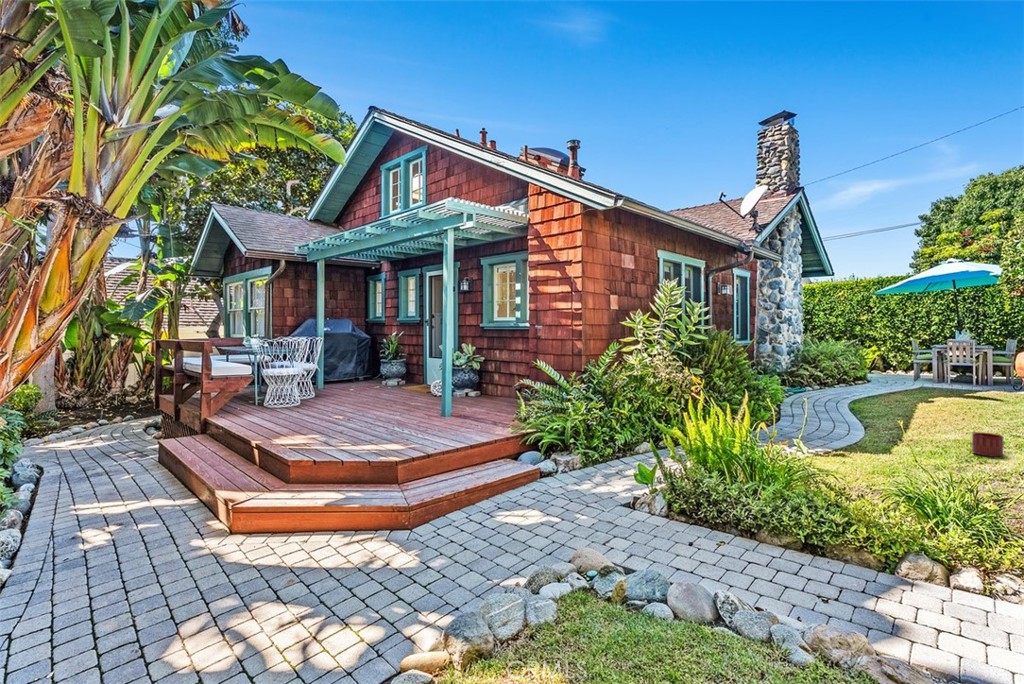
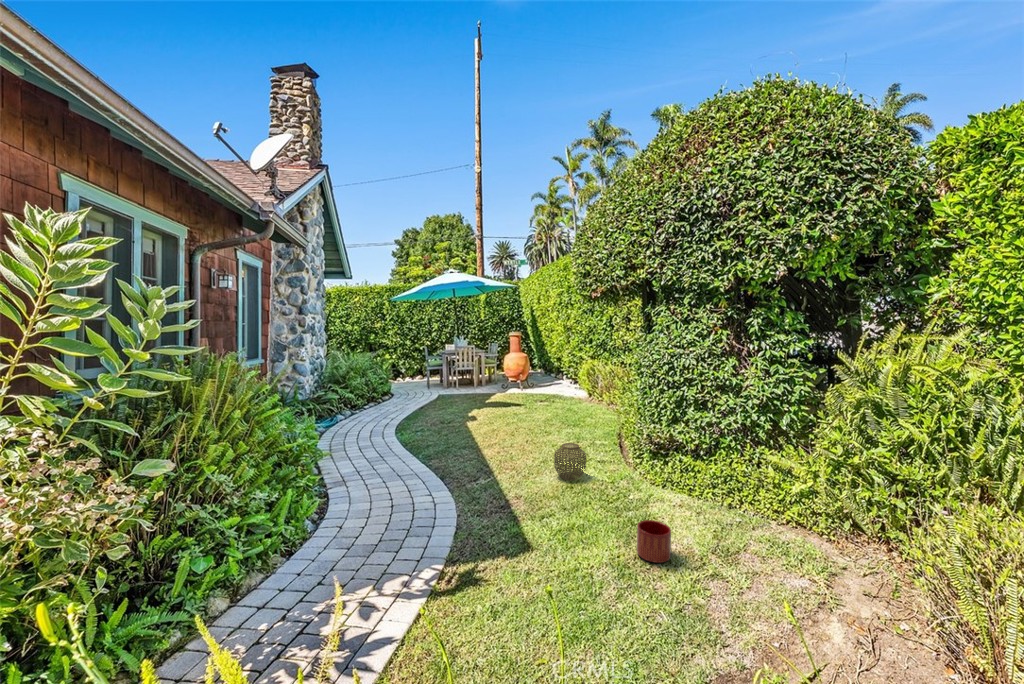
woven basket: none [966,401,1004,431] -> present [554,443,586,480]

